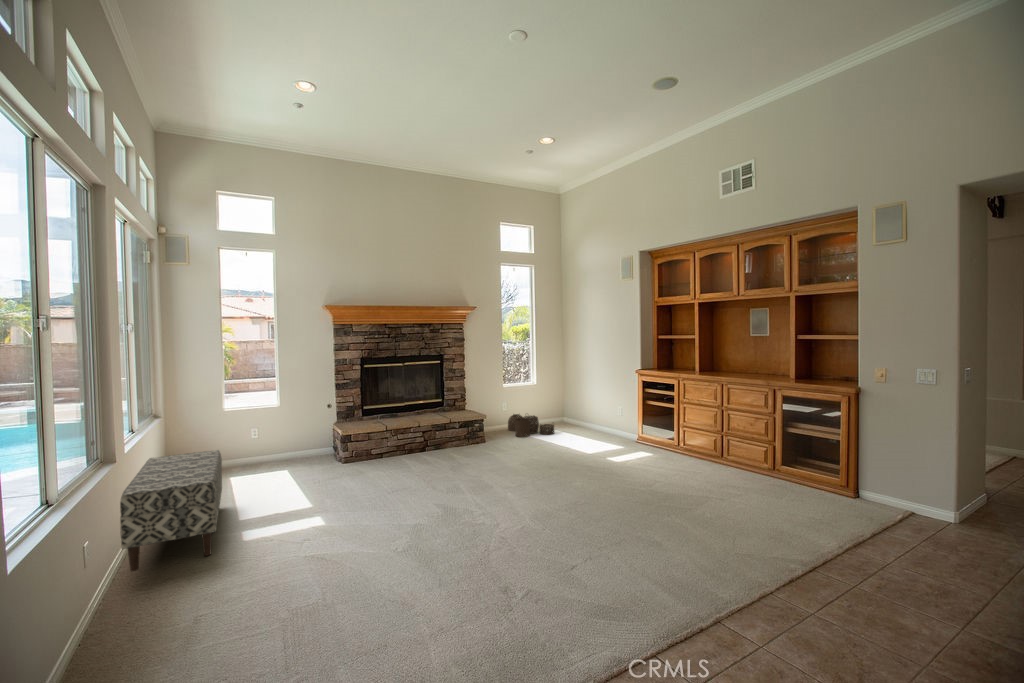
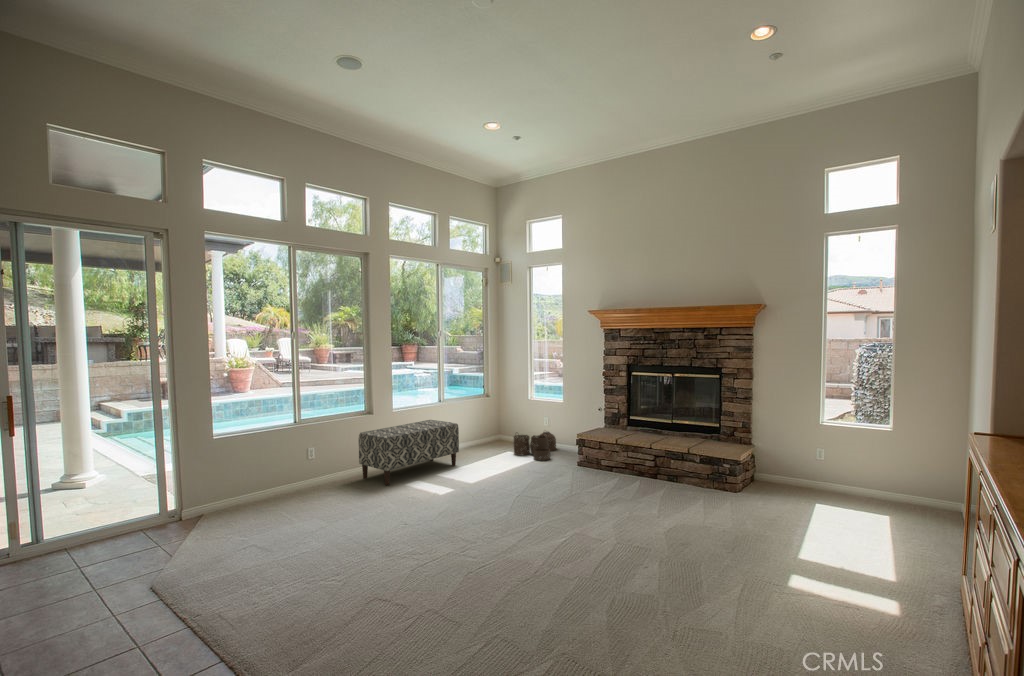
woven basket: present [508,414,554,437] -> present [514,432,556,460]

